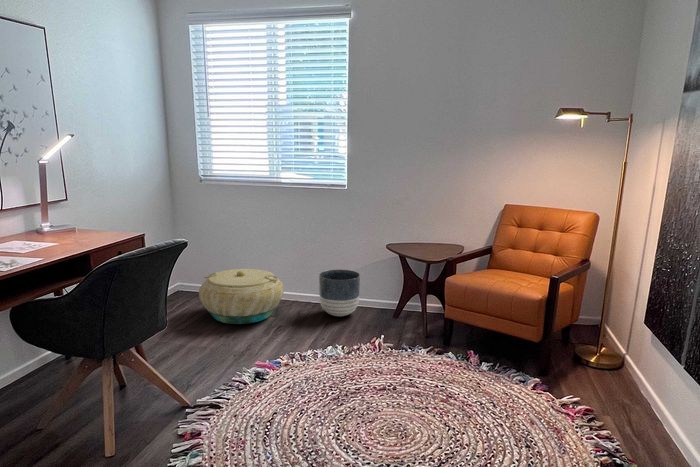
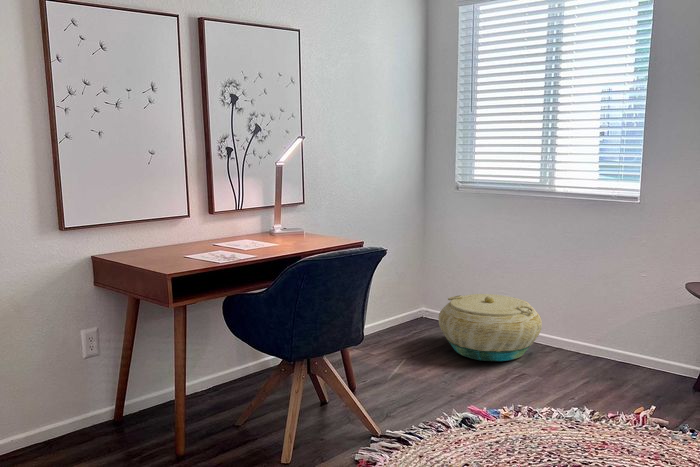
planter: present [319,270,360,316] -> none [587,310,648,374]

